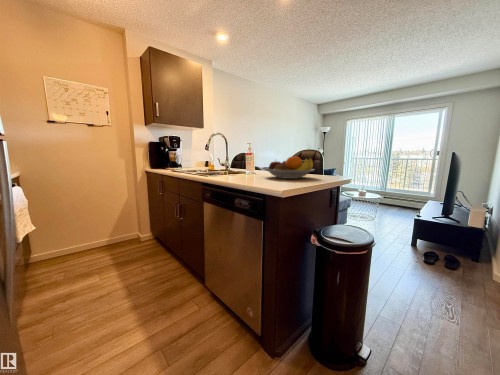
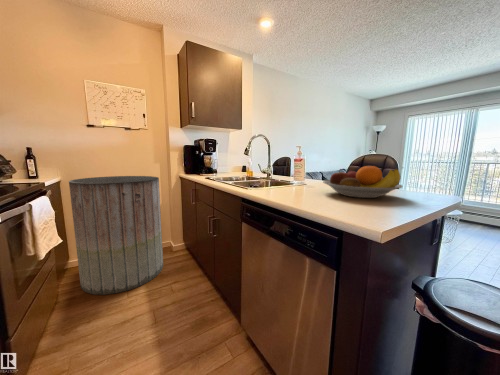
trash can: none [33,171,132,281] -> present [69,176,163,295]

